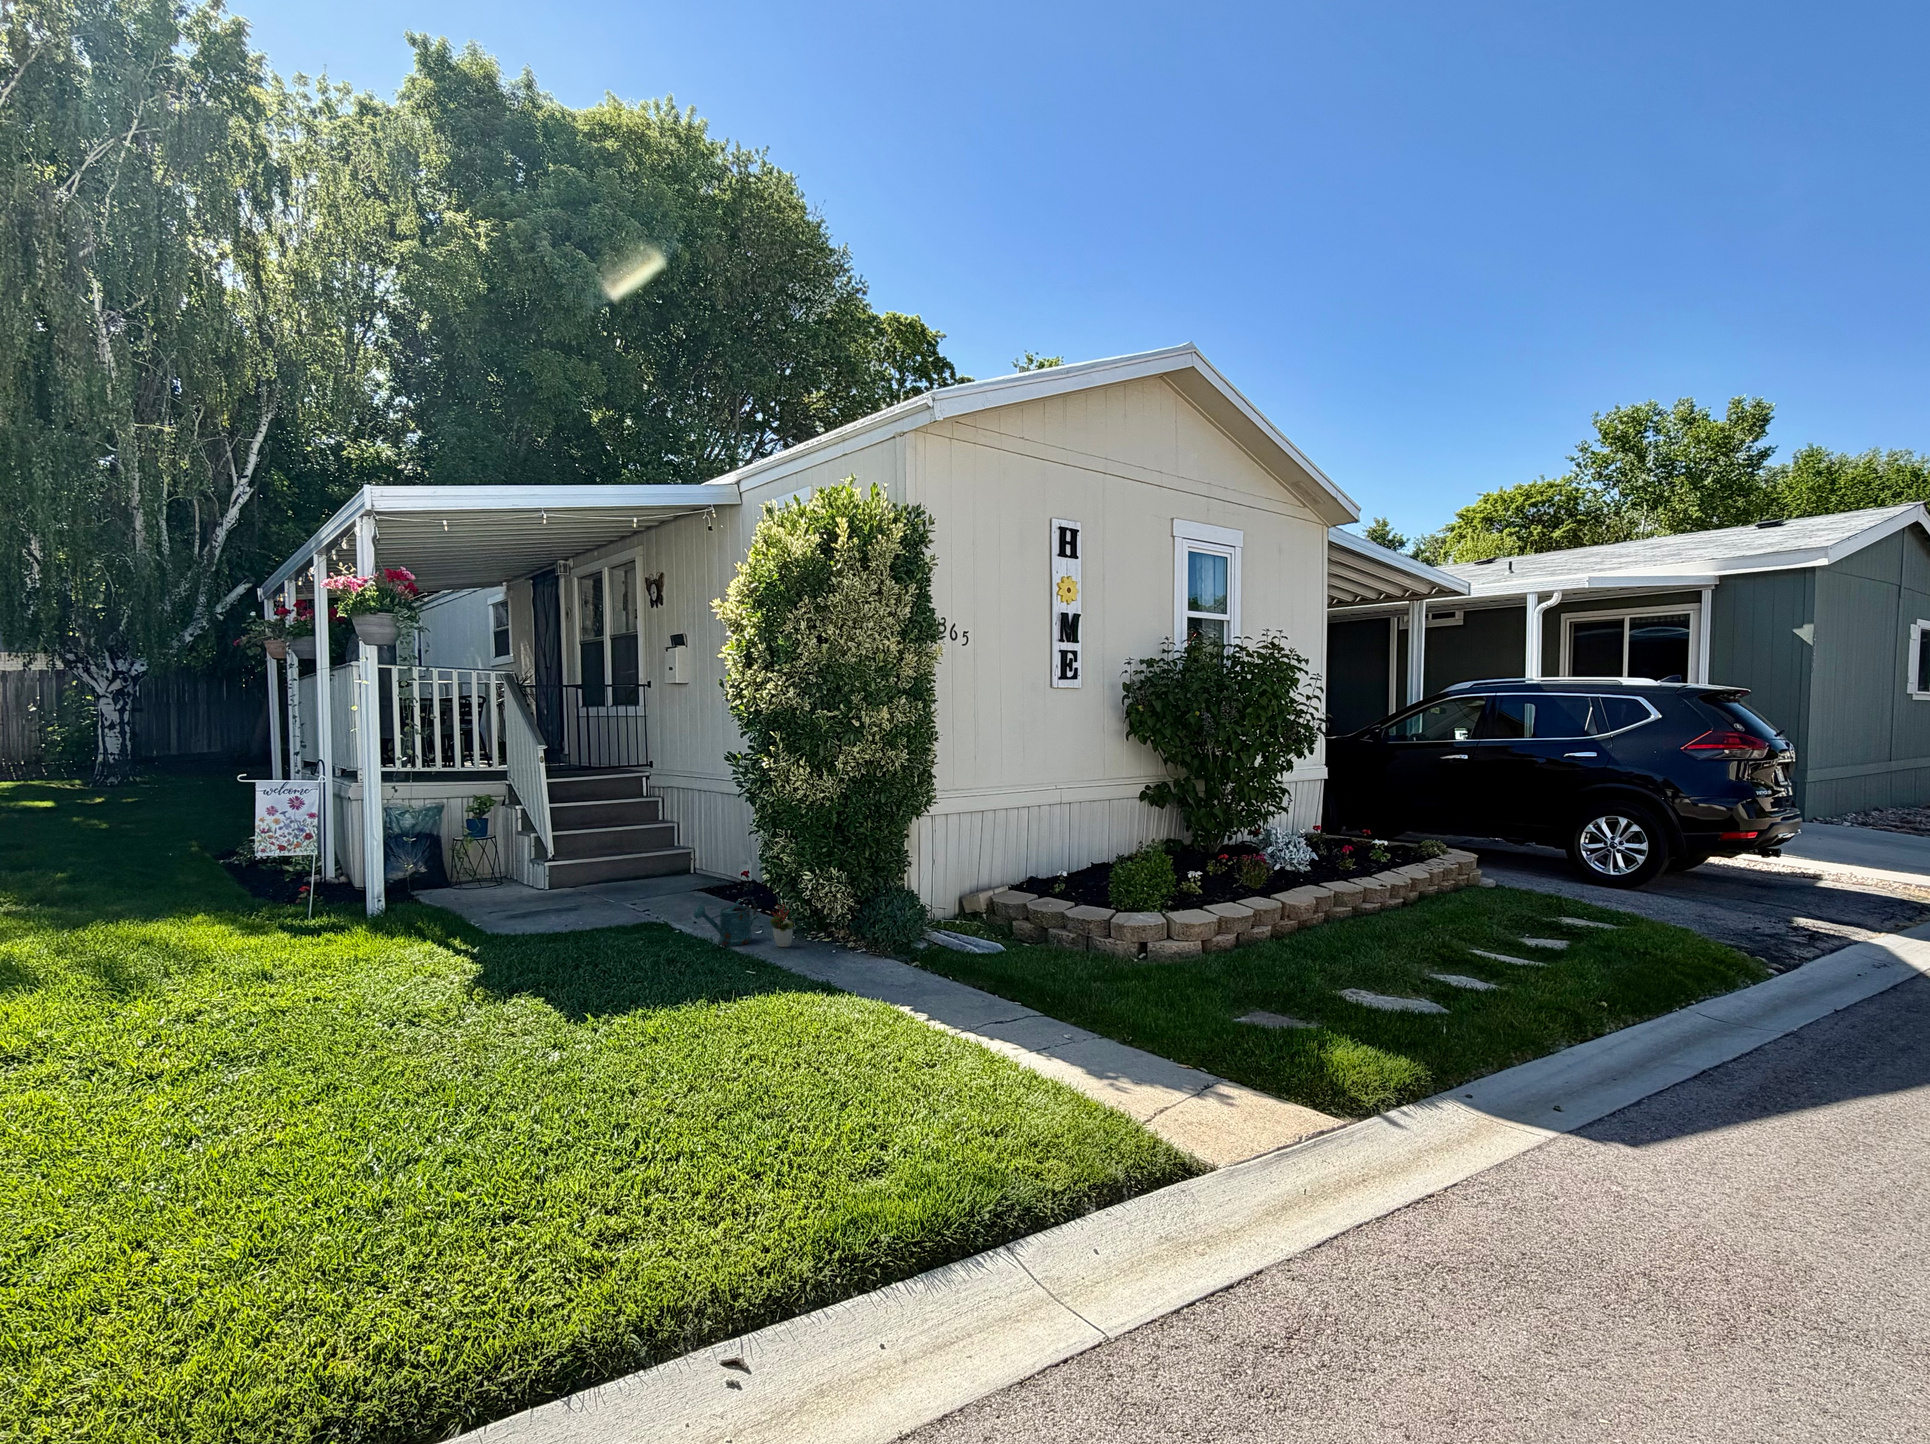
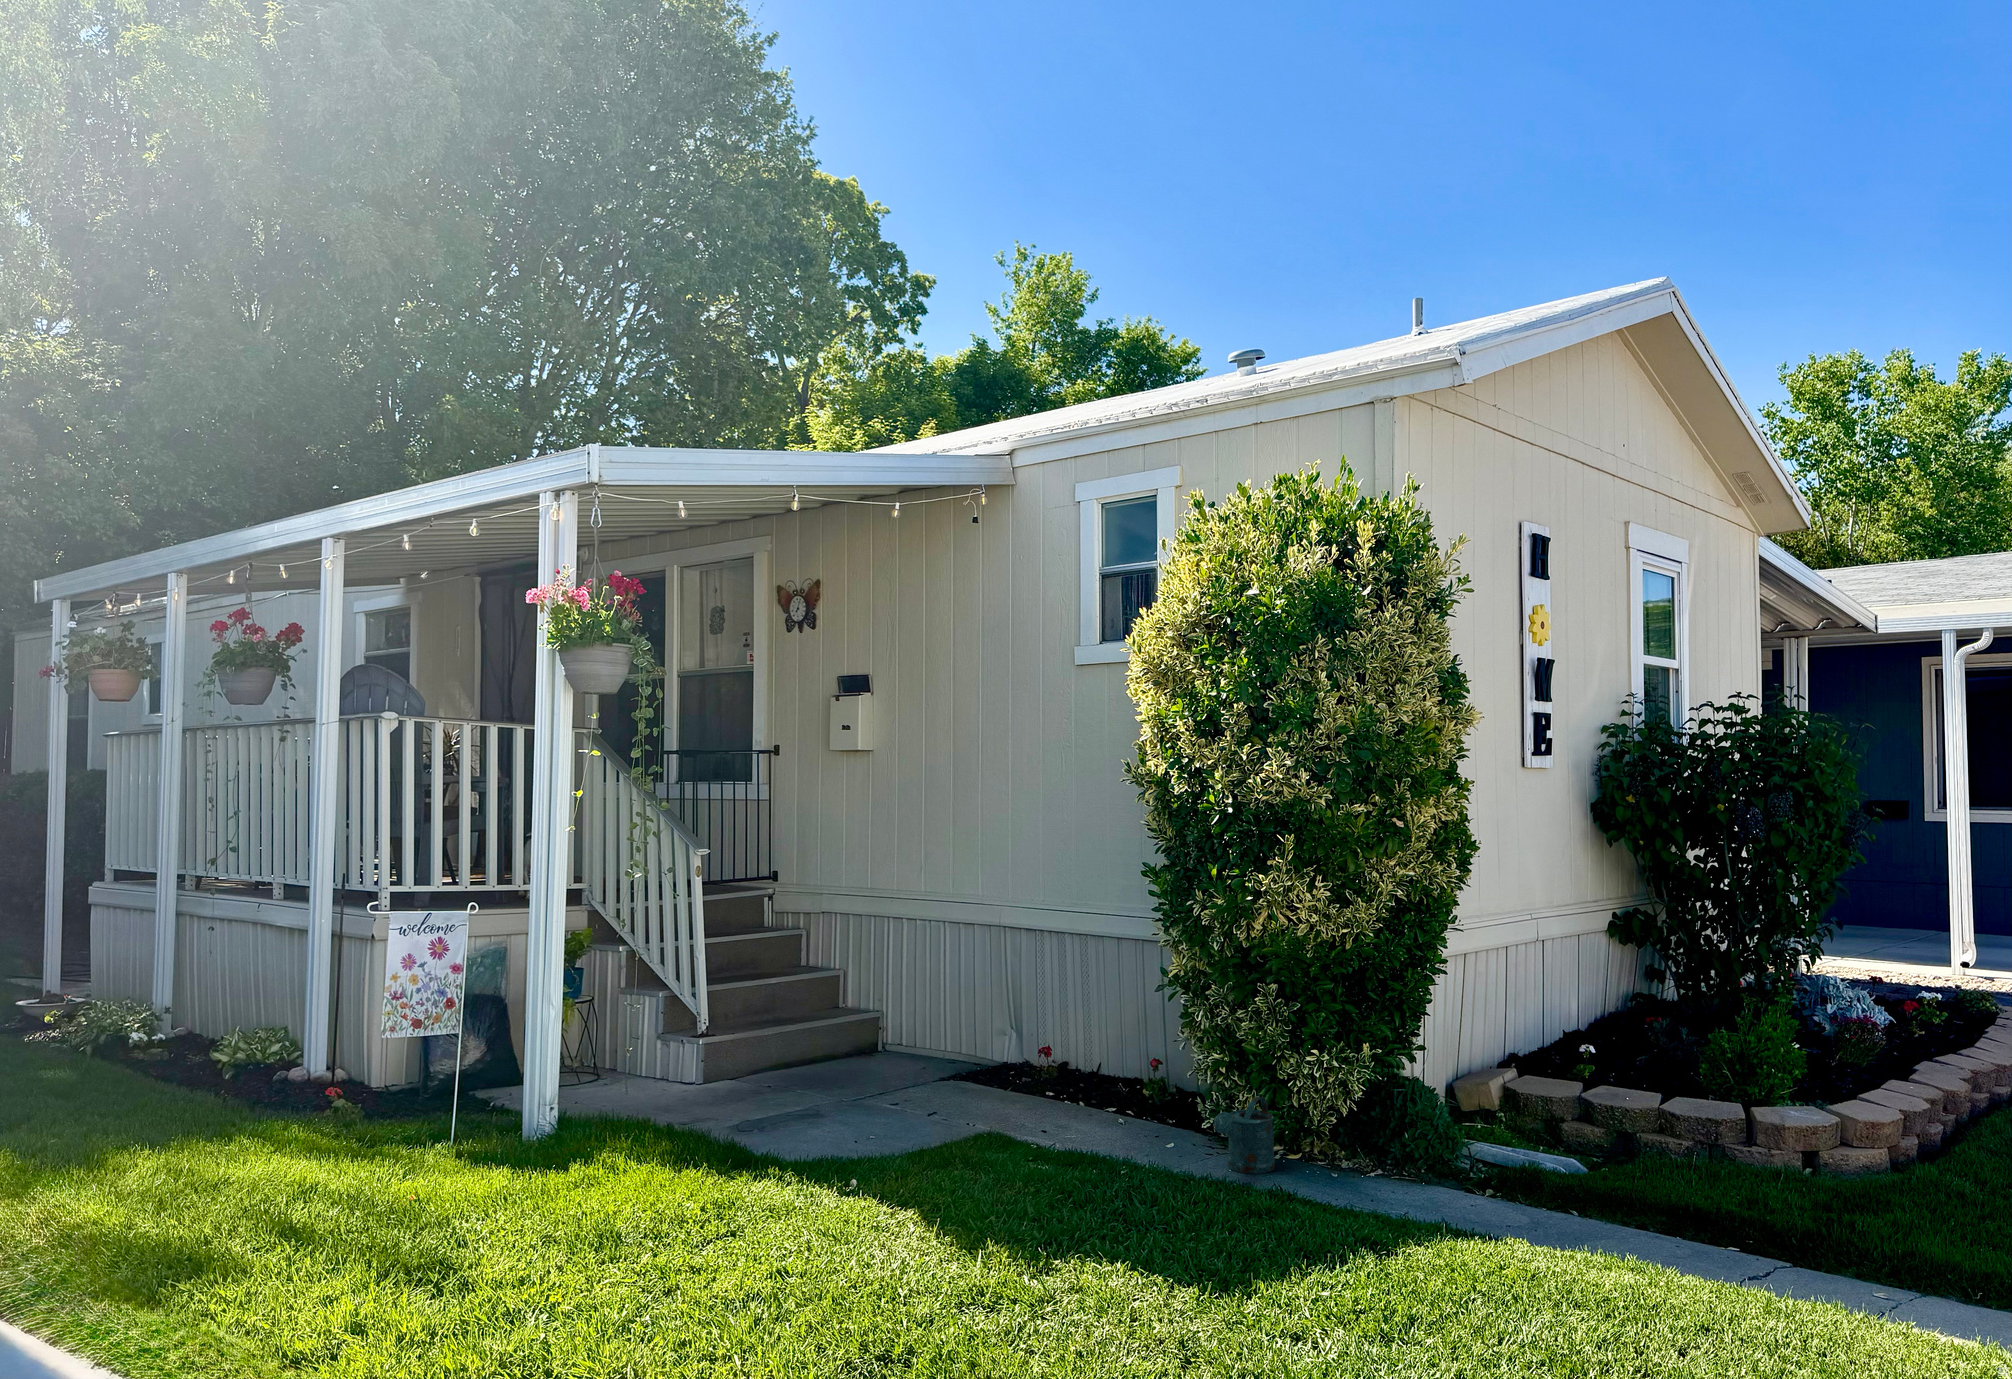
decorative plant: present [770,904,793,947] -> none [1317,1107,1358,1174]

